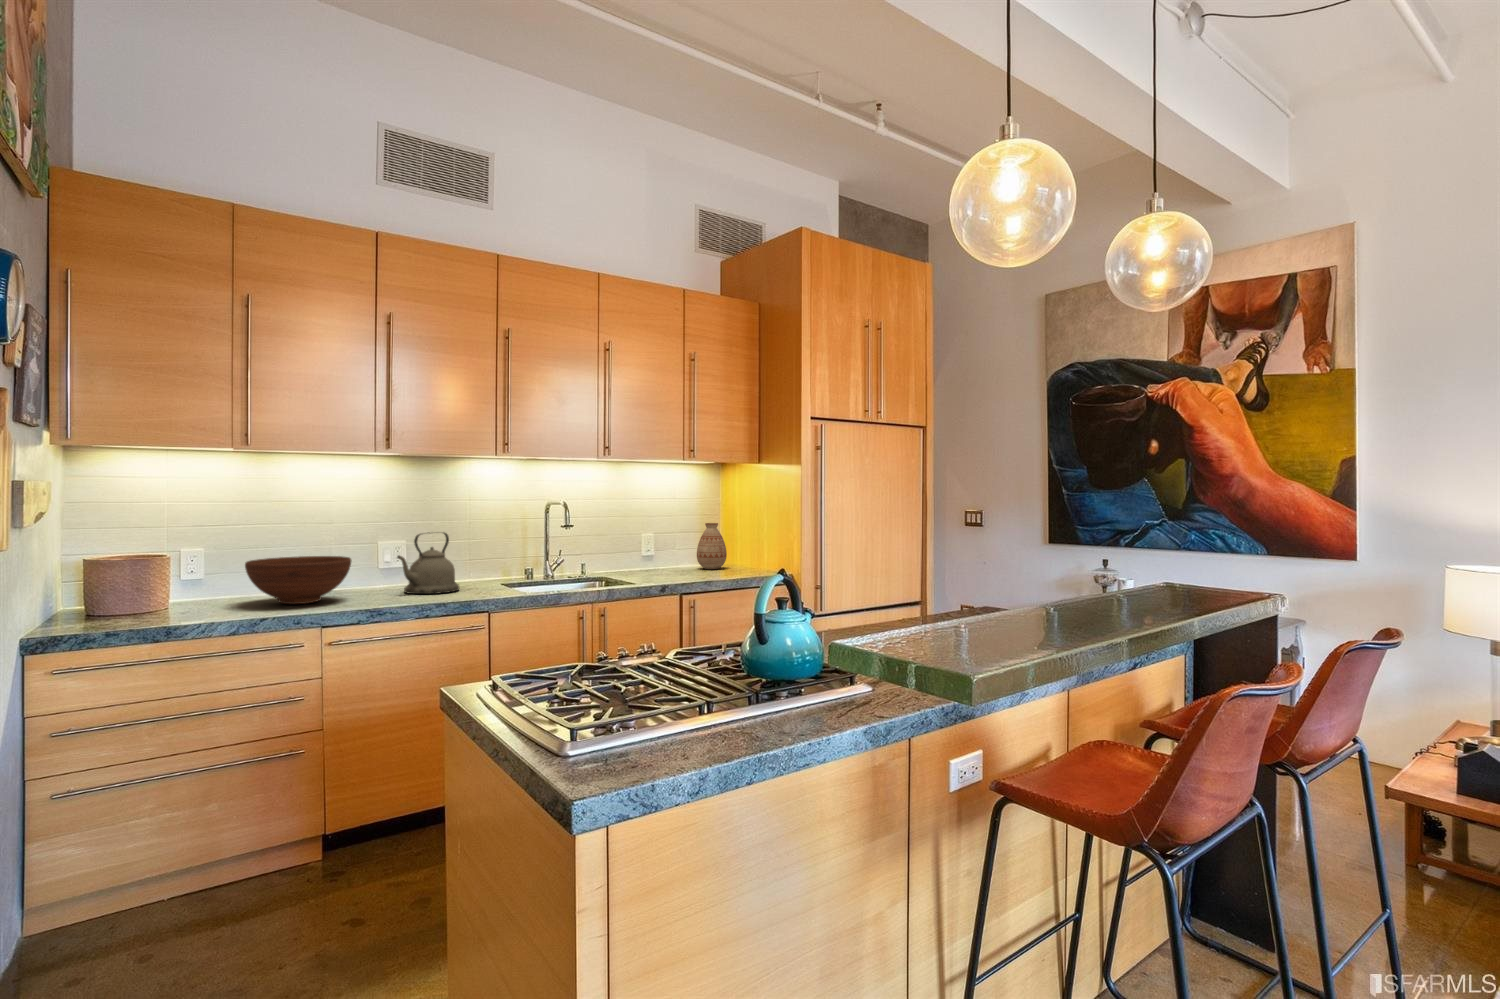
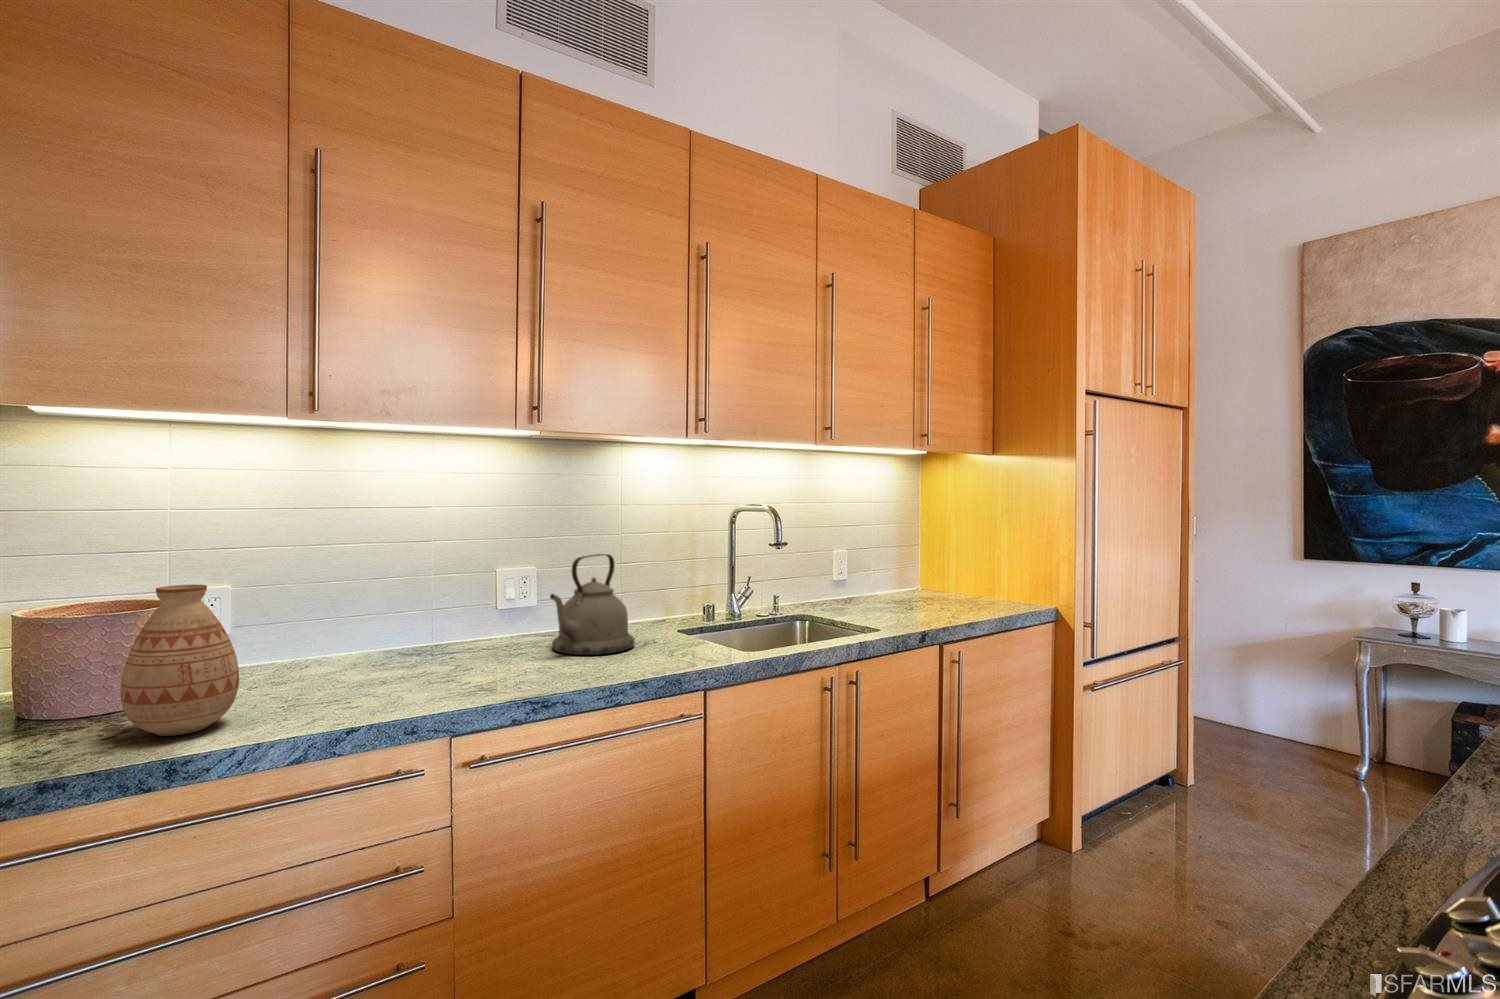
vase: present [697,523,727,569] -> present [120,585,239,736]
fruit bowl: present [245,556,351,604] -> none [310,595,483,684]

